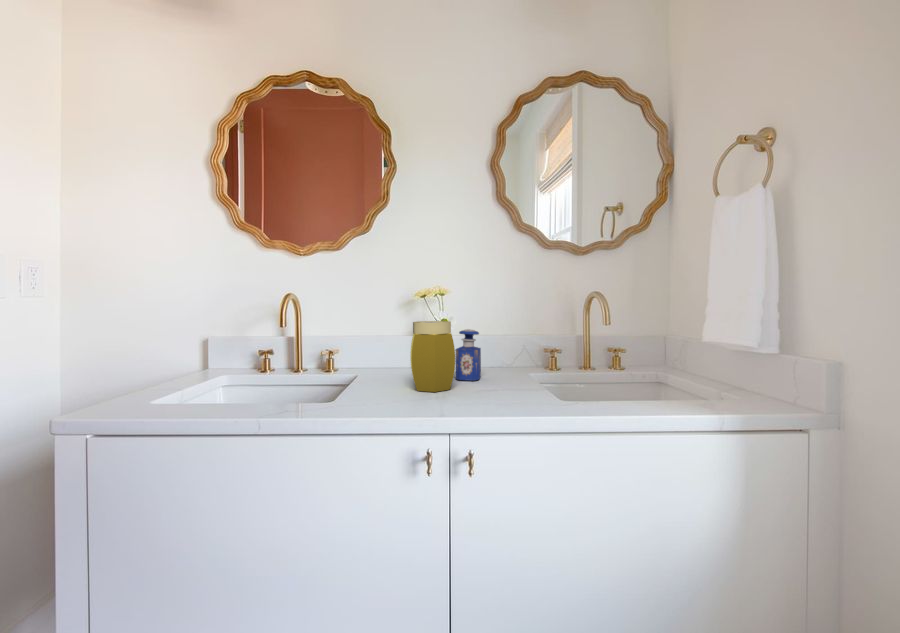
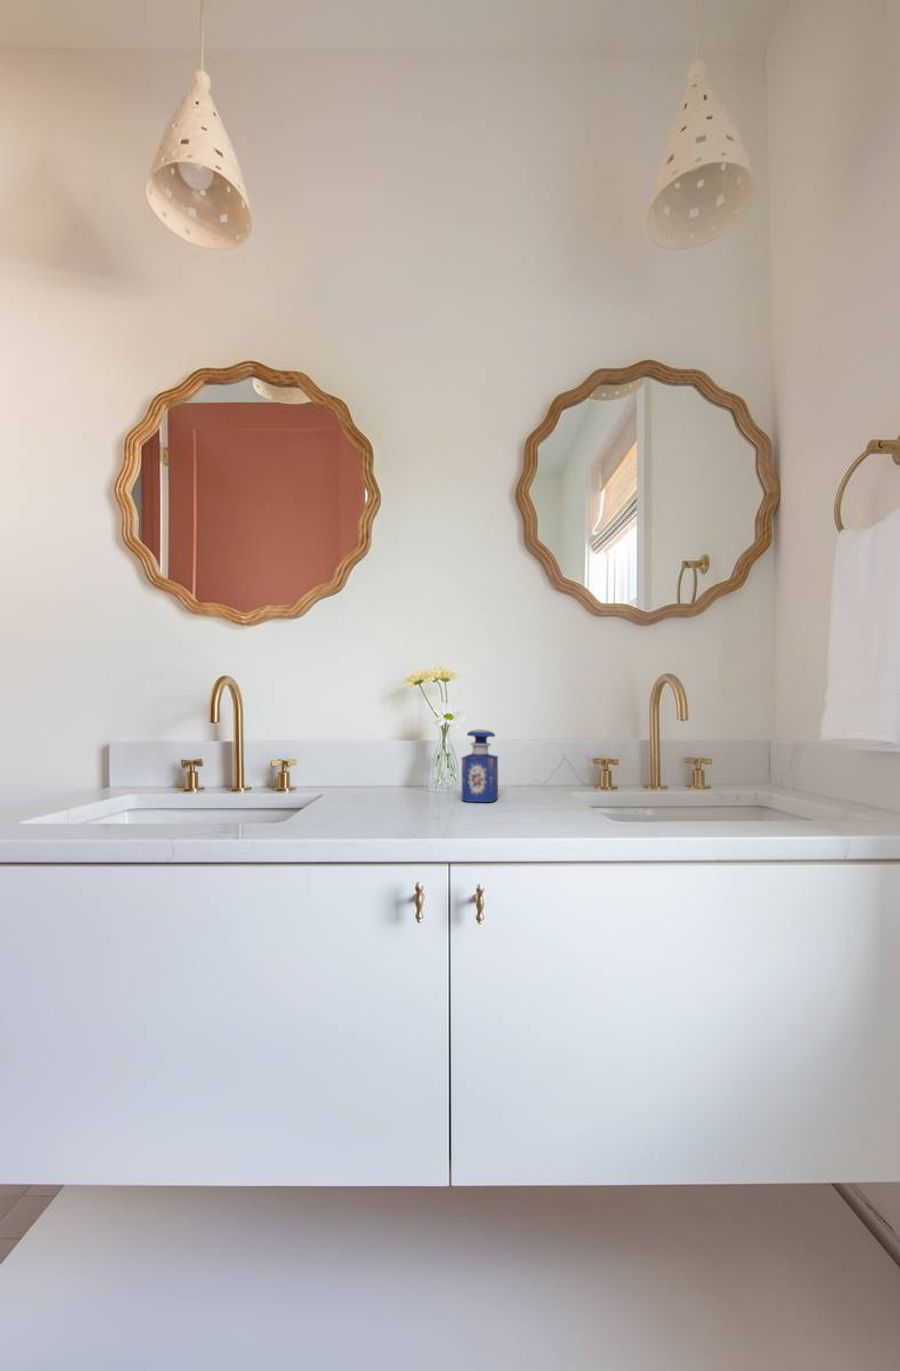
jar: present [410,321,455,392] -> none [397,717,459,815]

